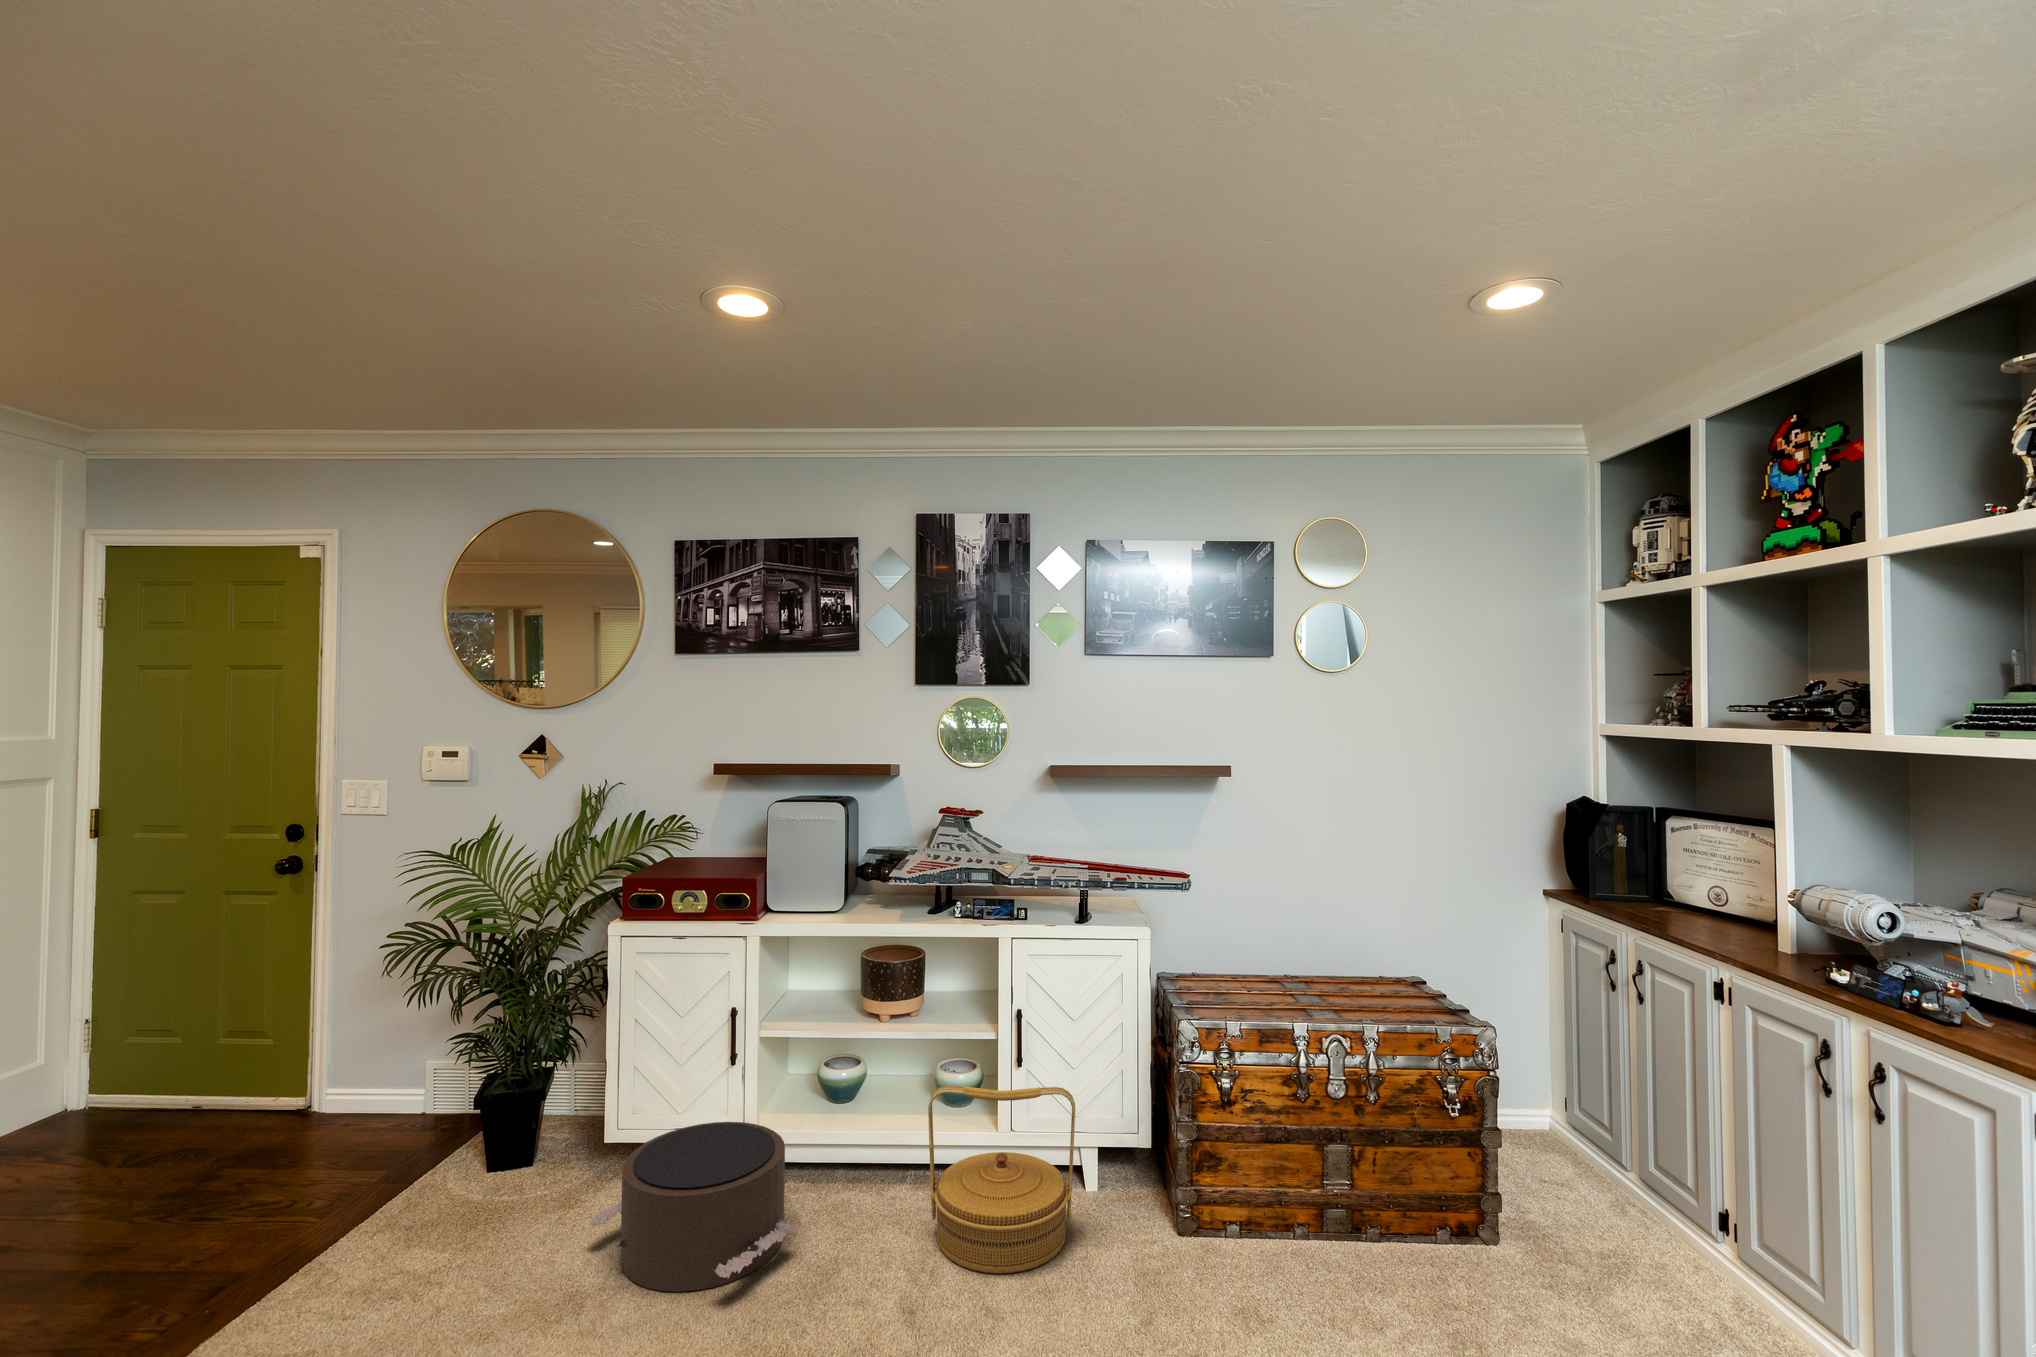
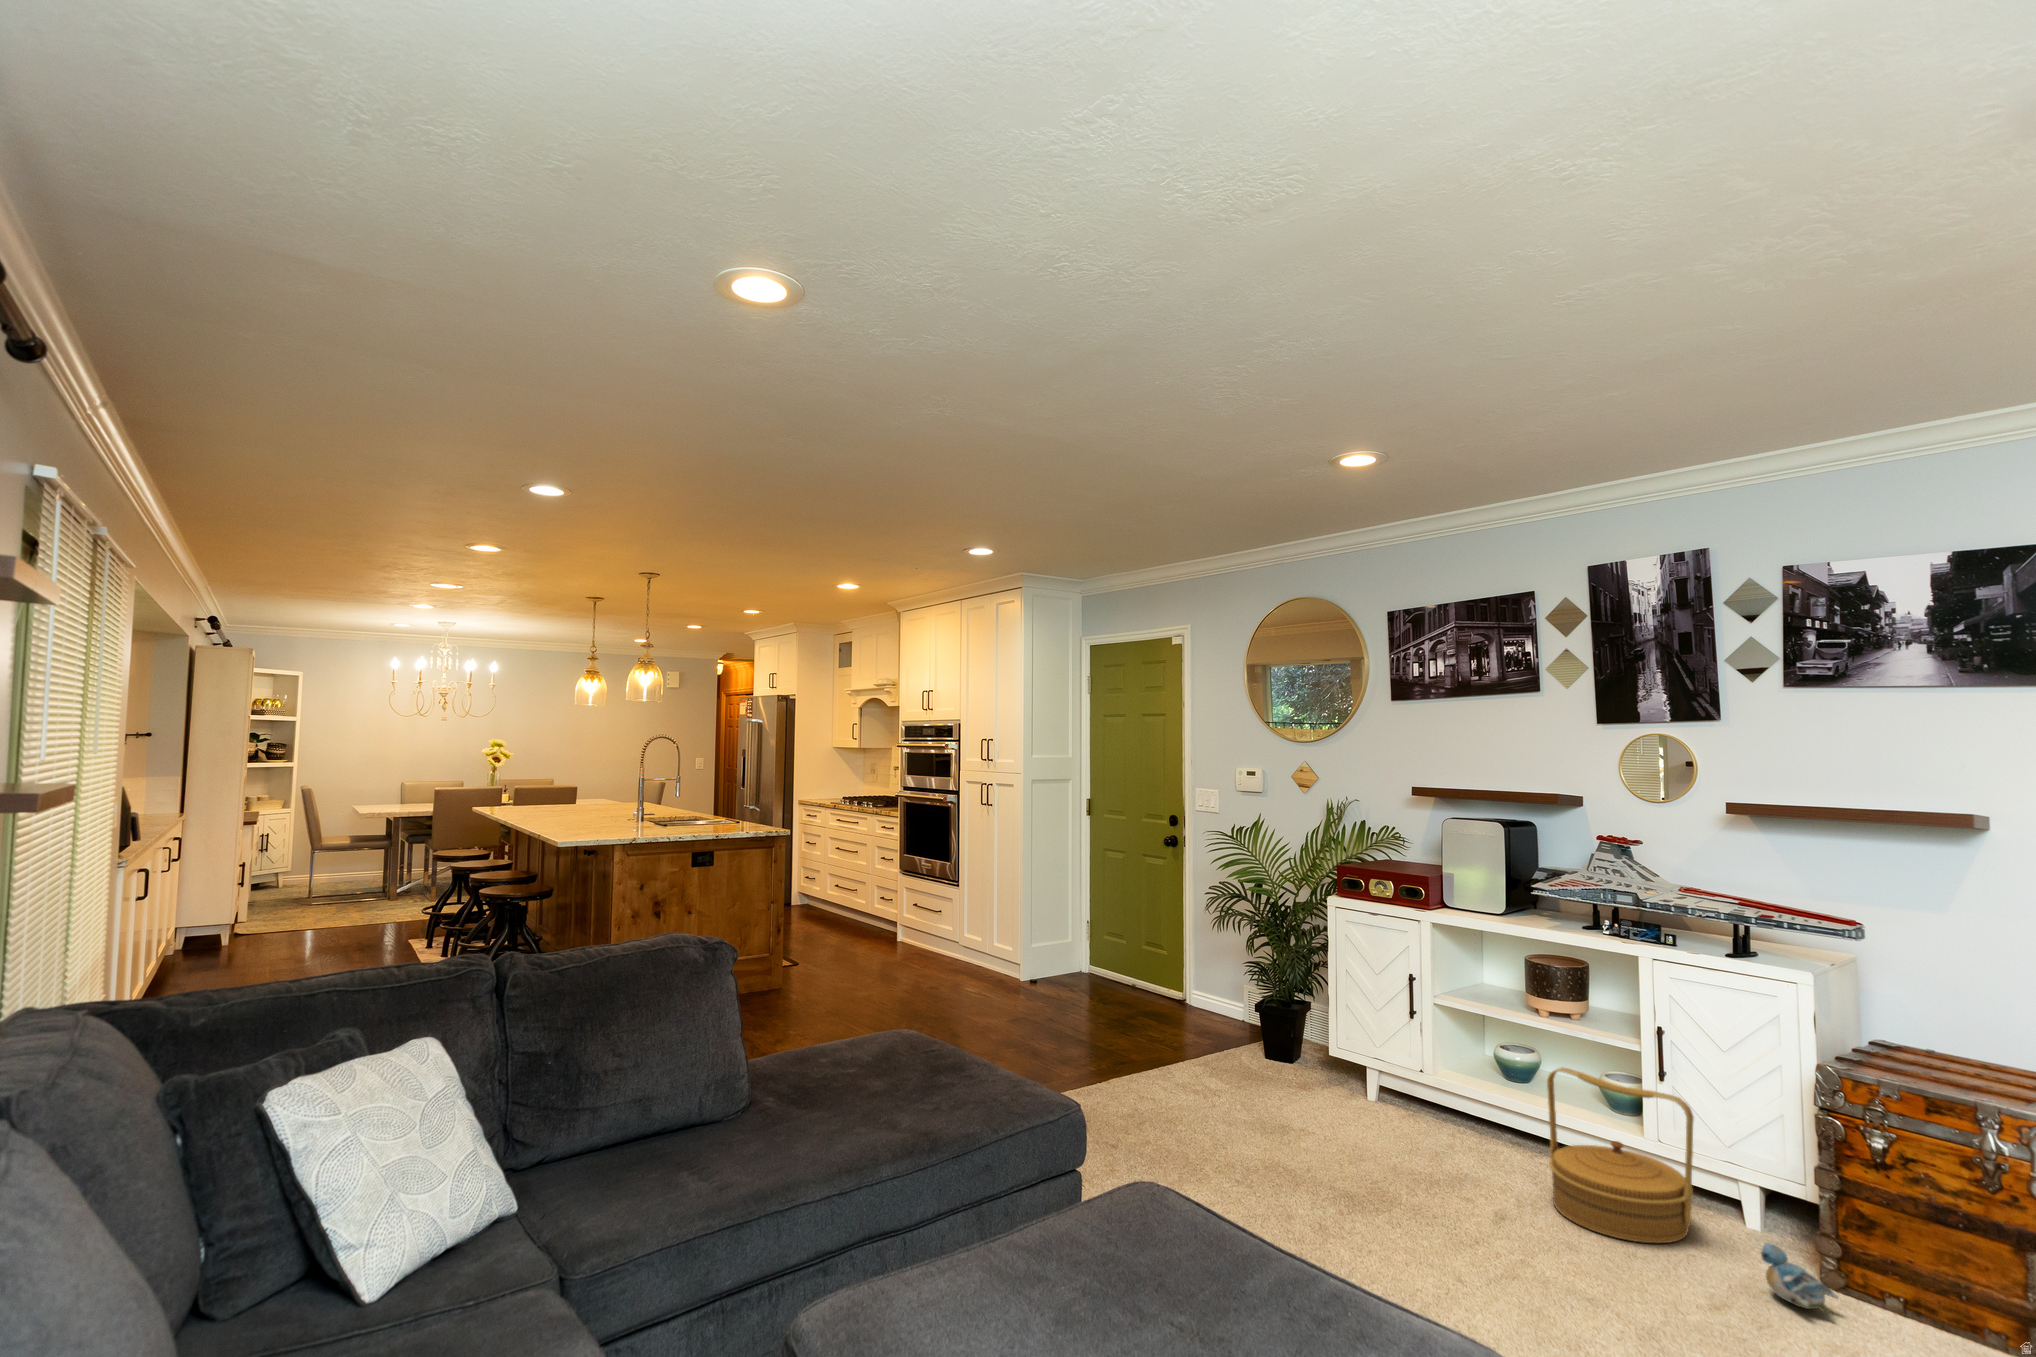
pouf: present [589,1122,795,1292] -> none [1301,1053,1437,1159]
plush toy: none [1153,1218,1221,1276] -> present [1761,1243,1838,1313]

